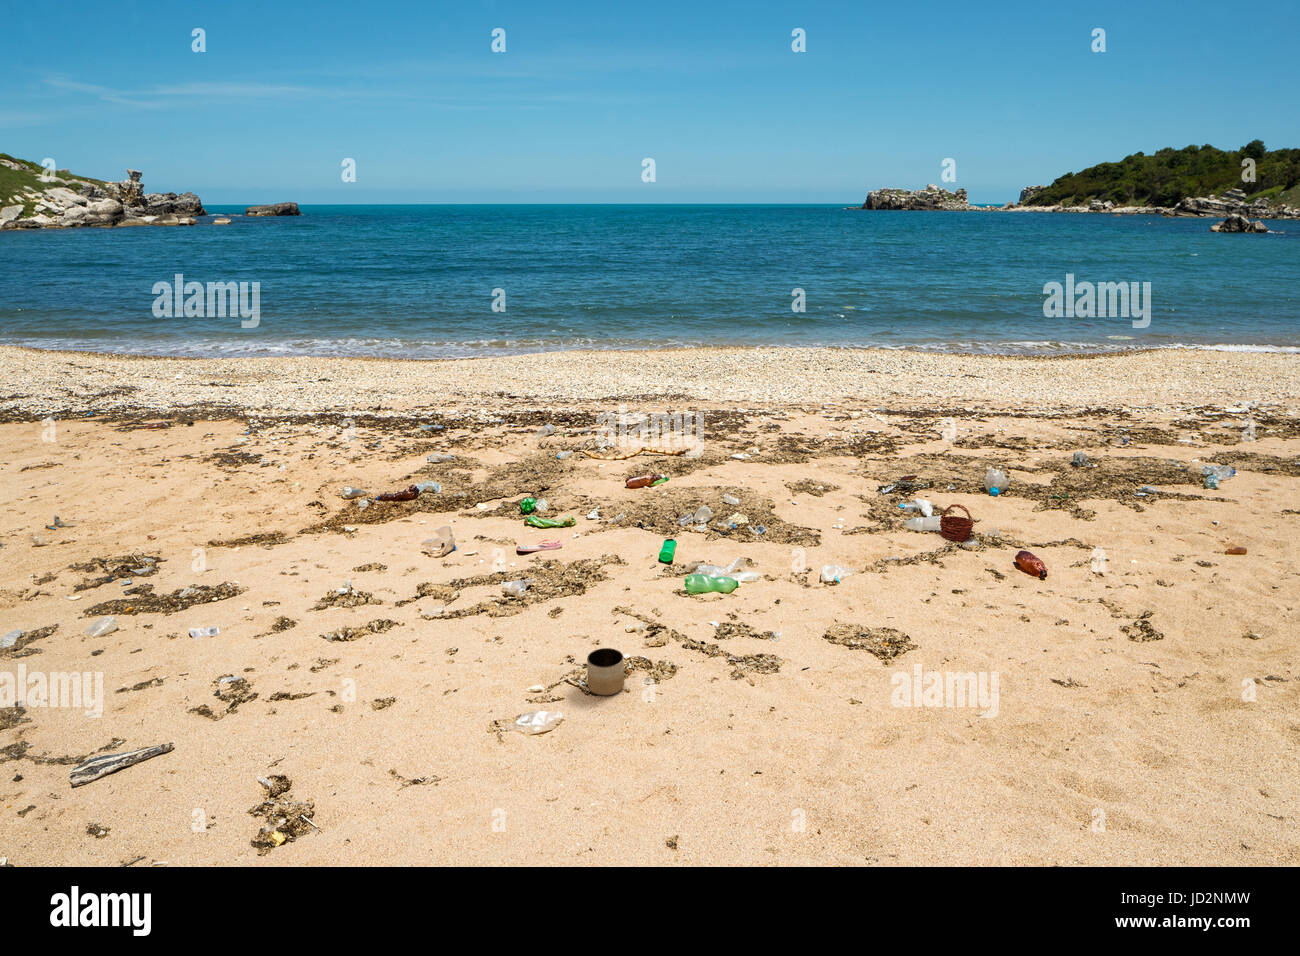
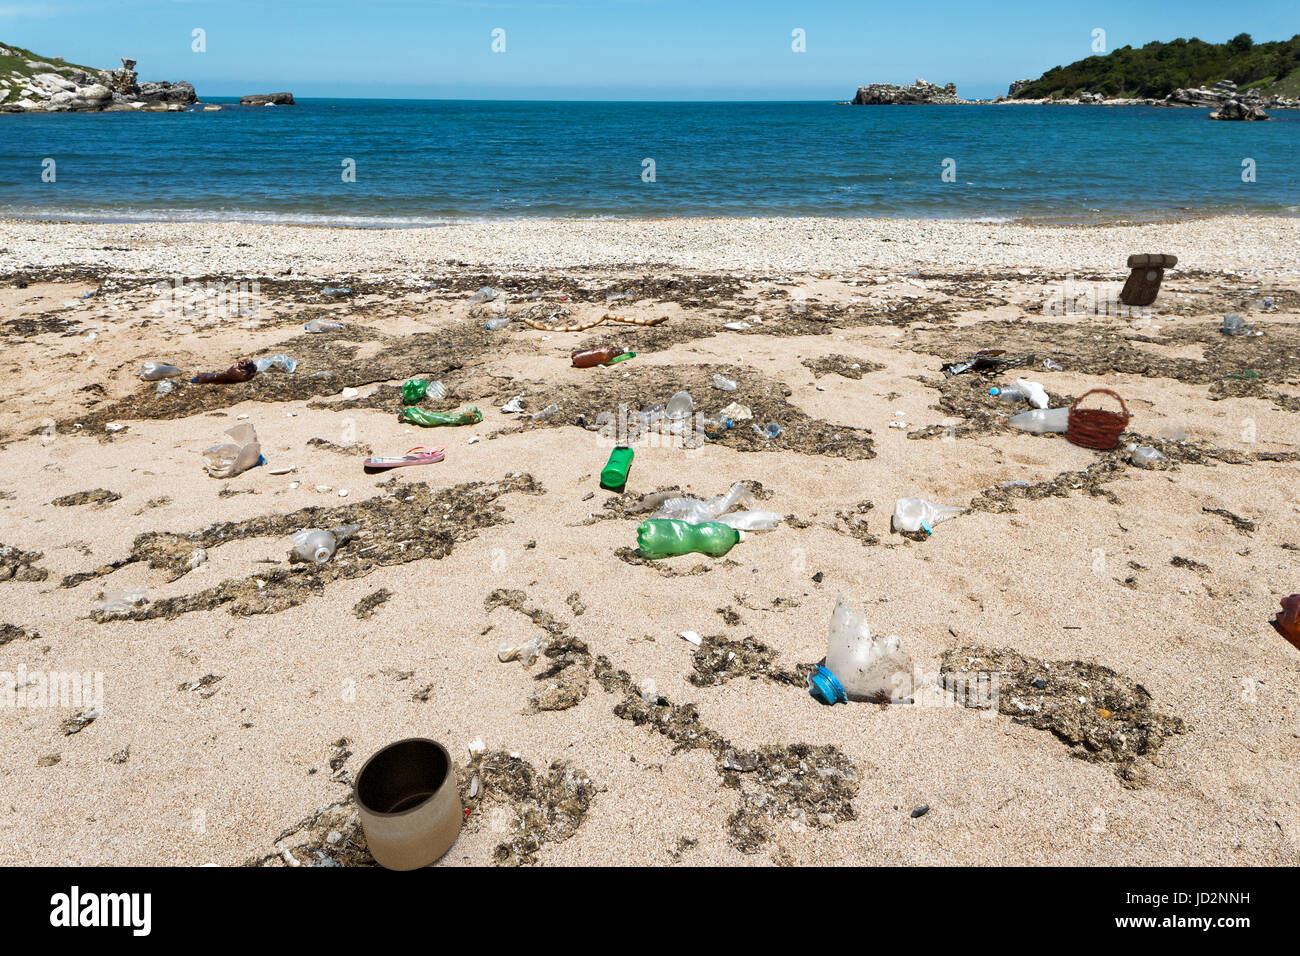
backpack: none [1027,402,1064,439] -> present [1117,253,1178,305]

